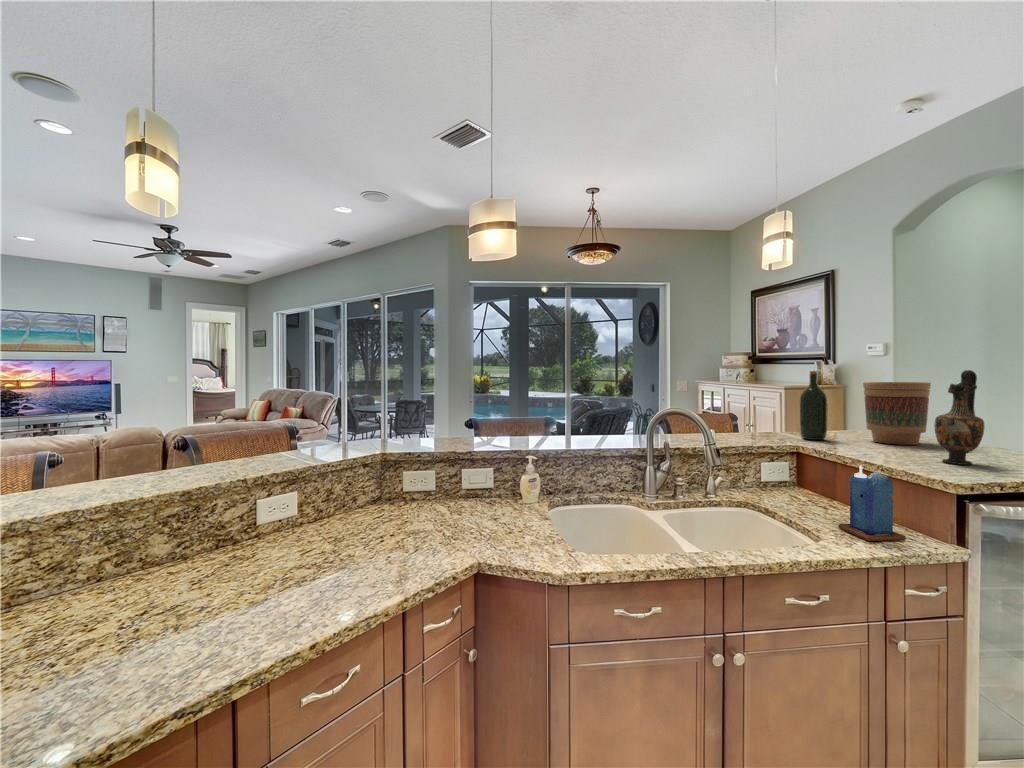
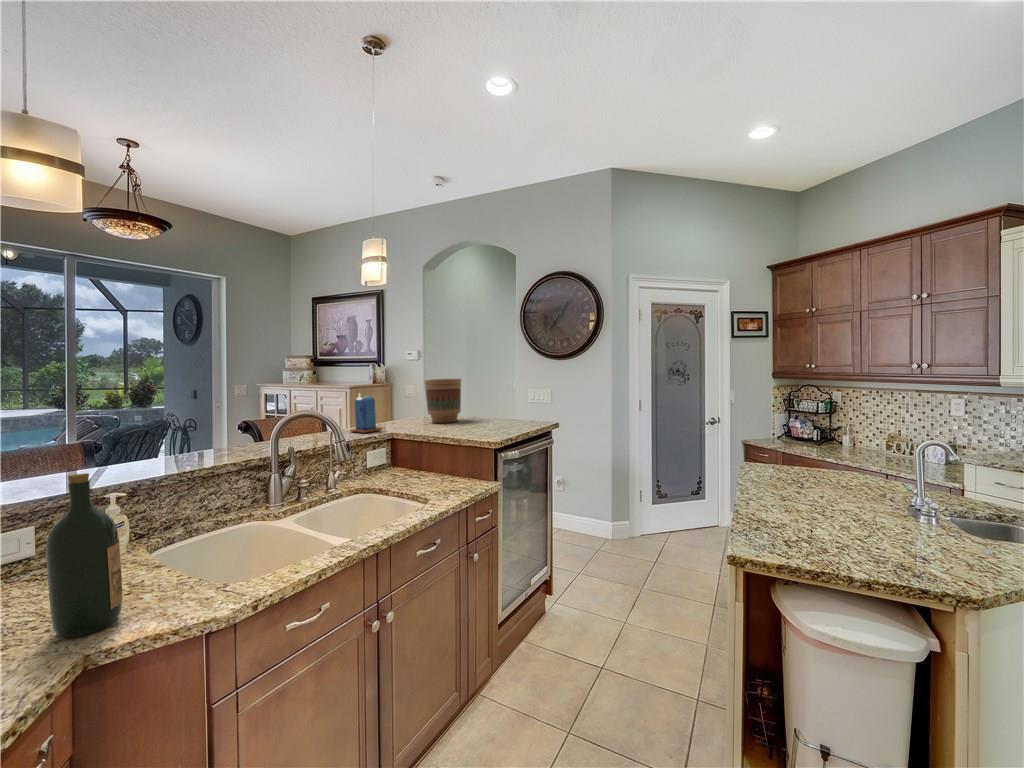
vase: present [934,370,984,465] -> none [473,370,496,431]
wine bottle: present [800,371,828,440] -> present [46,473,122,637]
candle: present [838,466,906,541] -> present [350,394,382,433]

